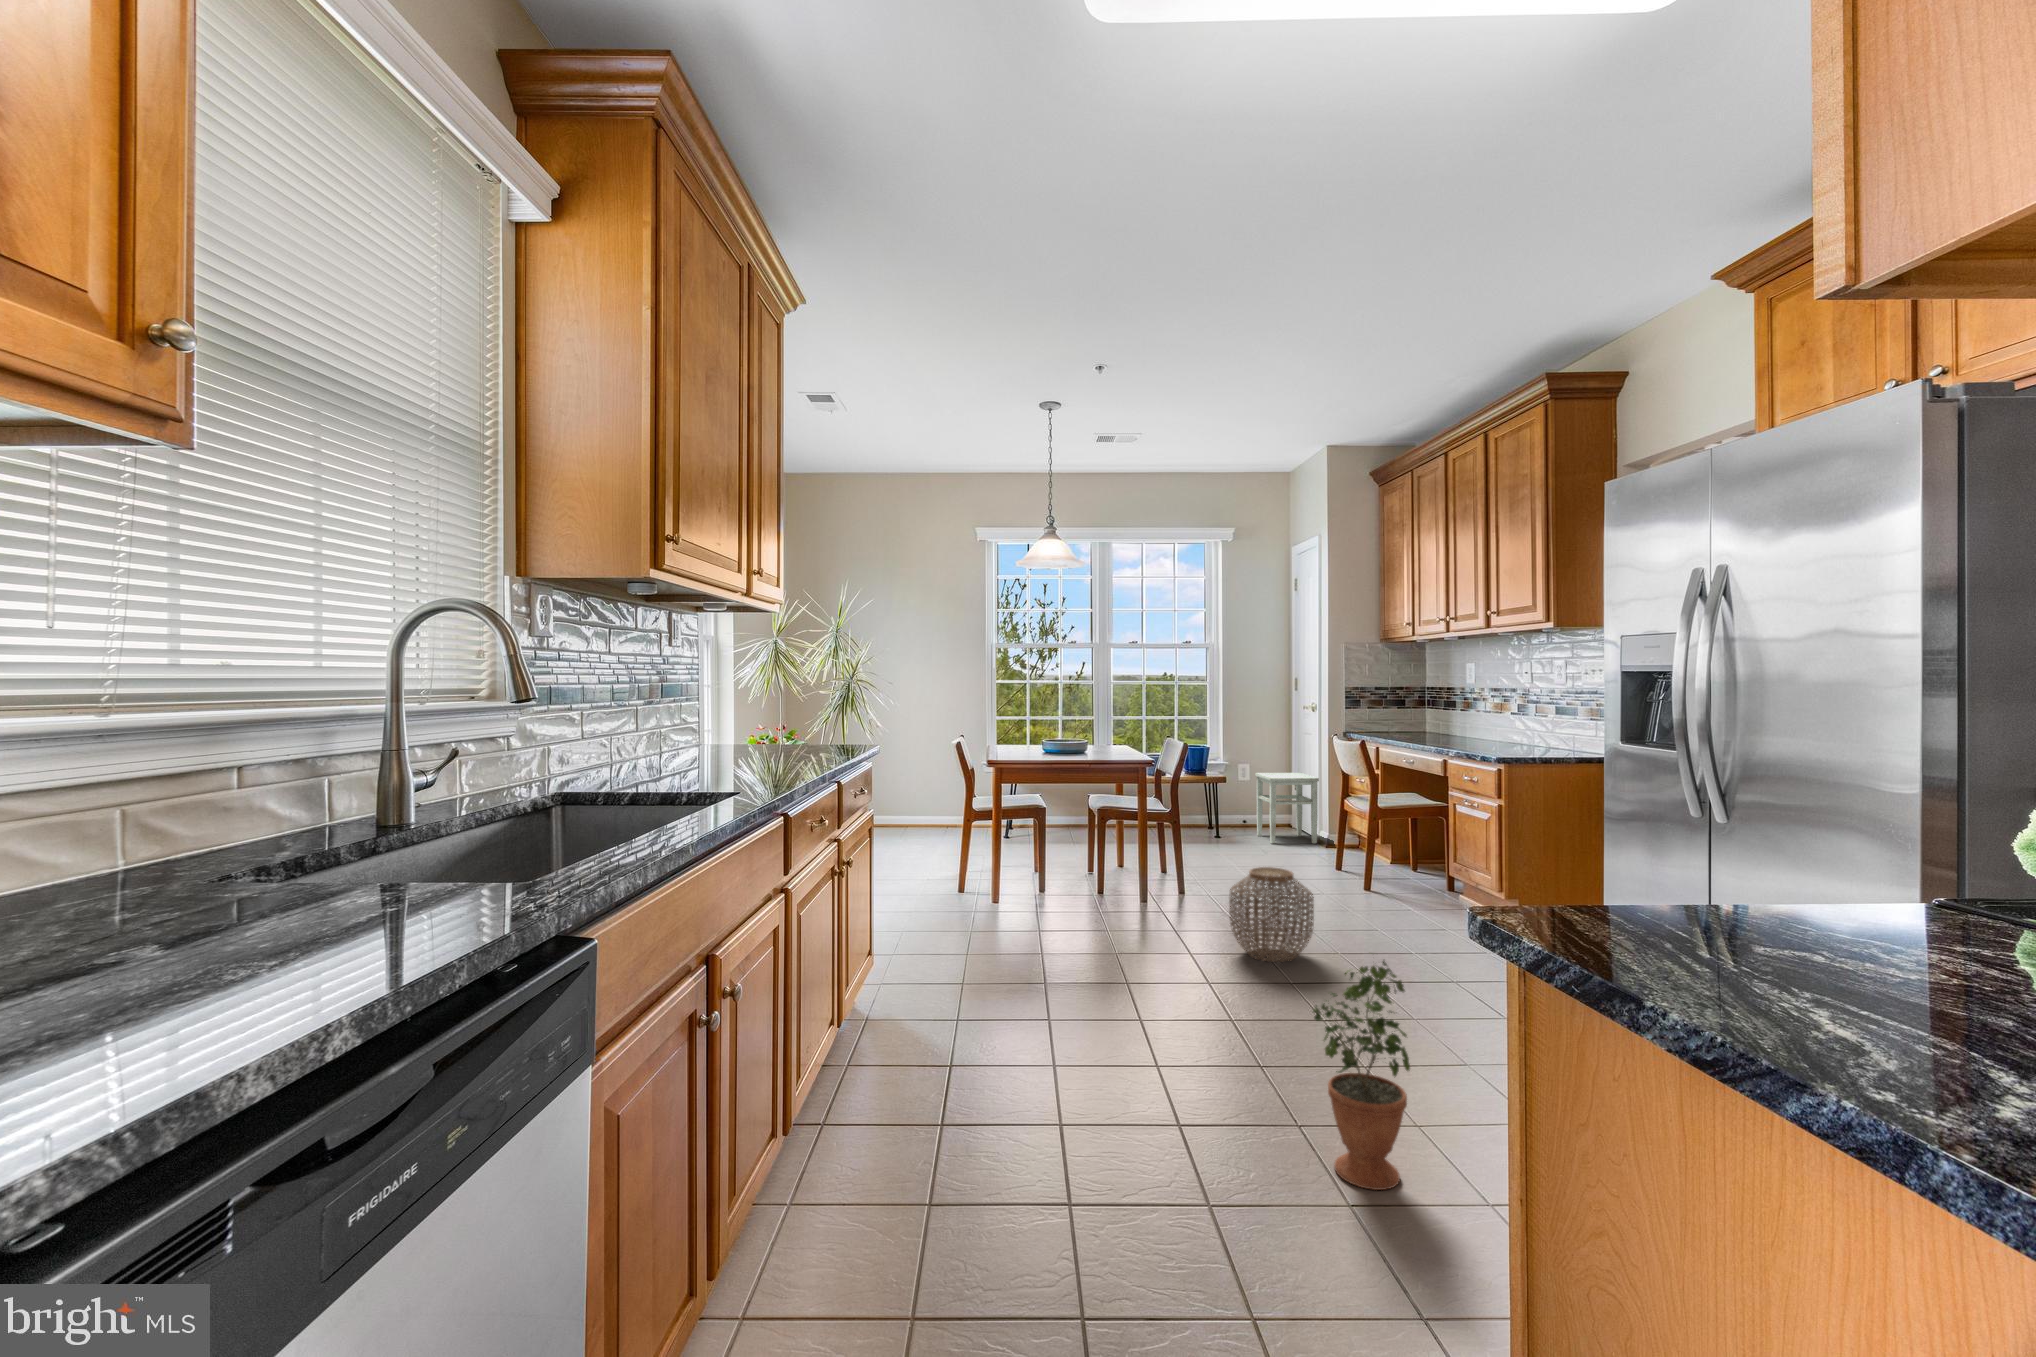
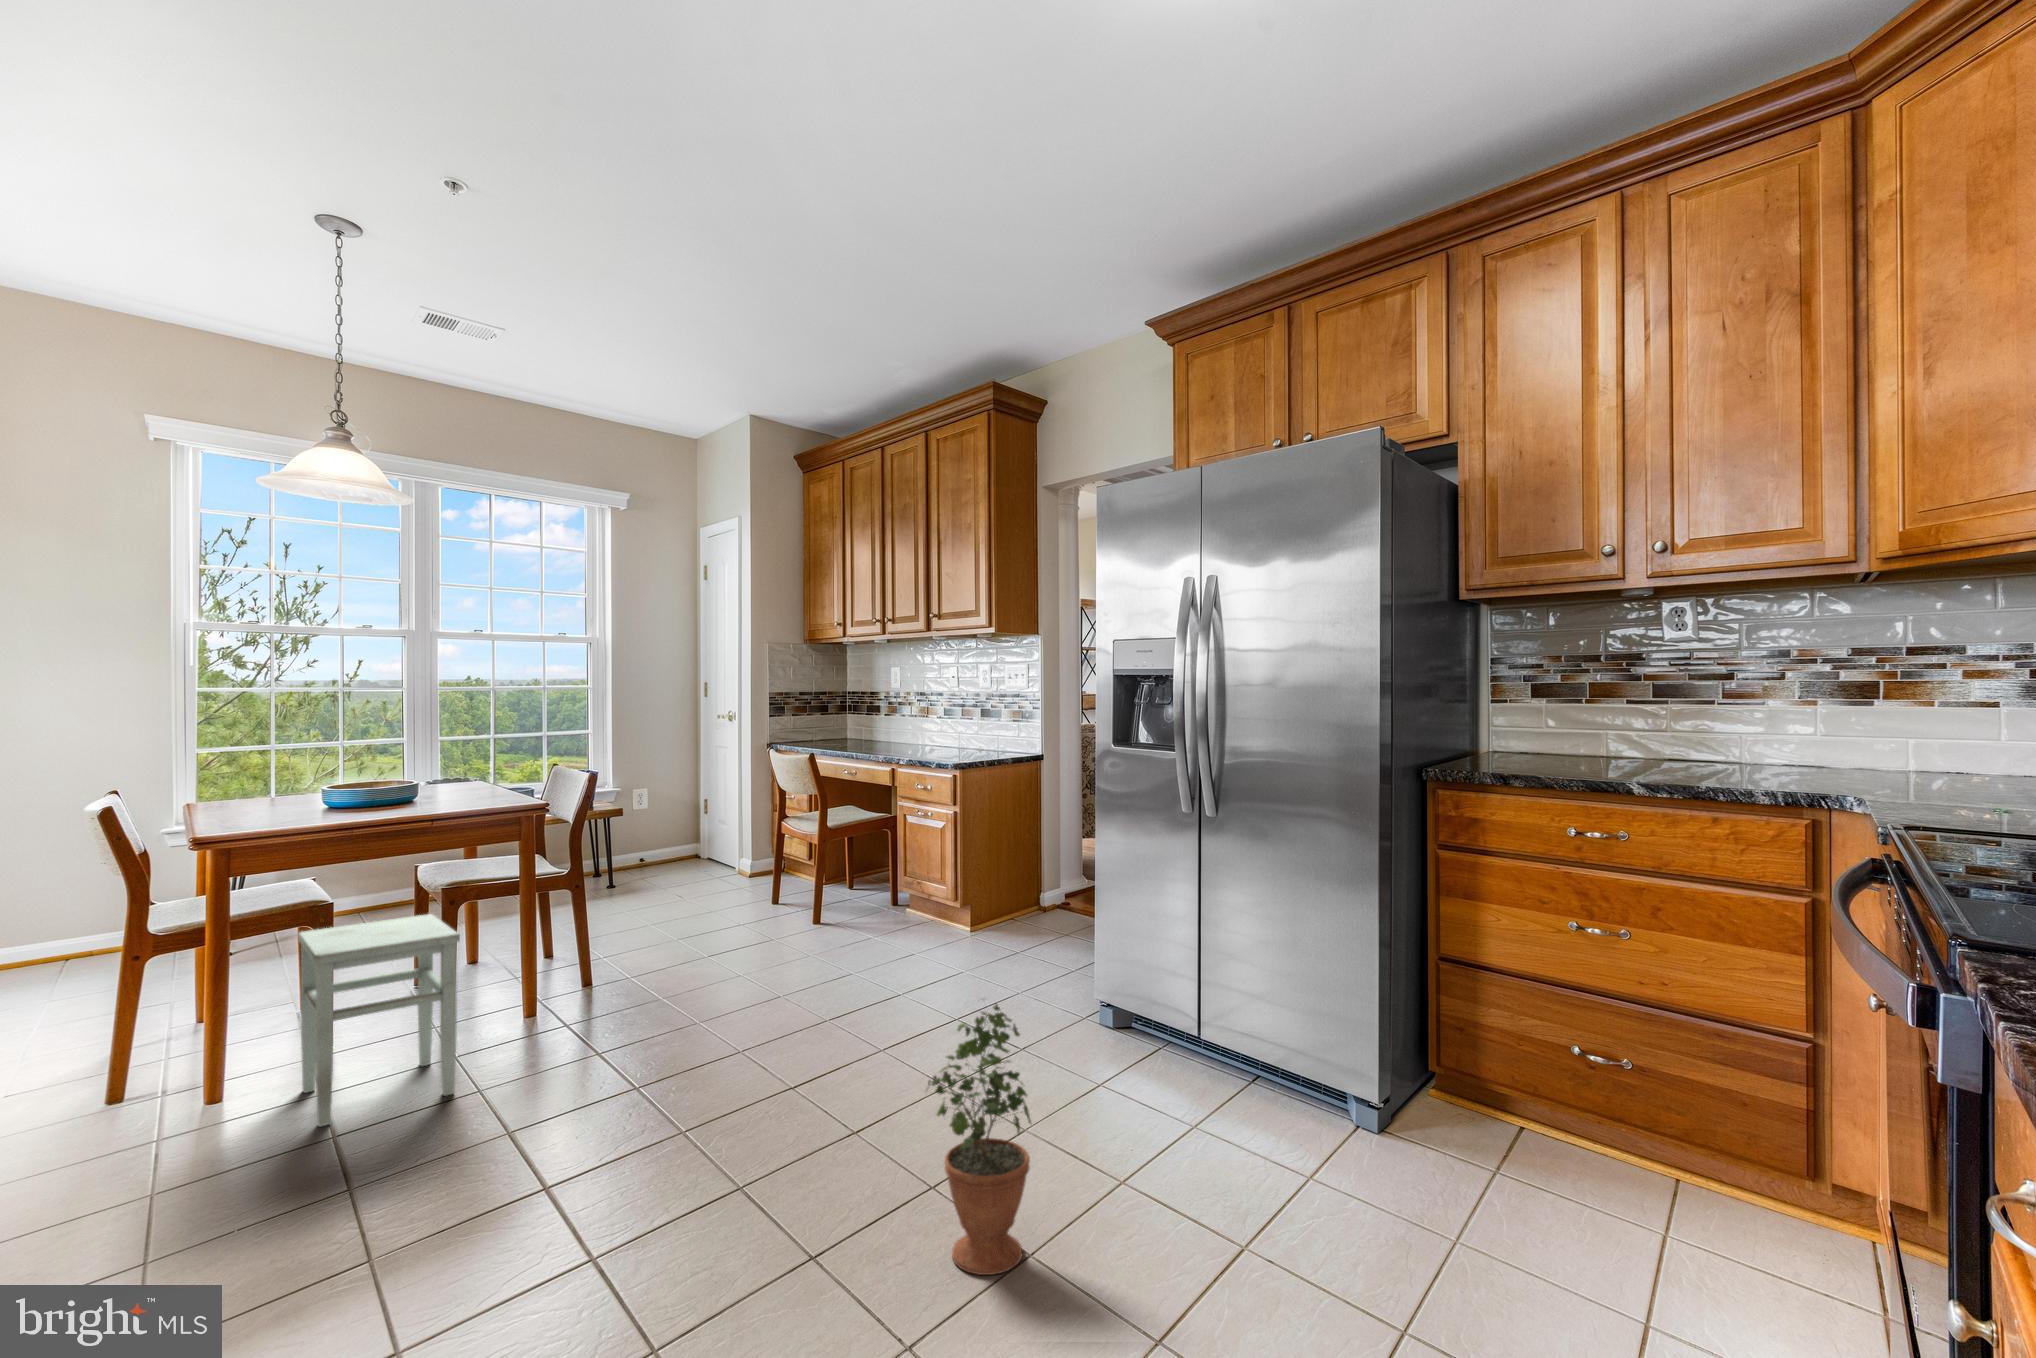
stool: present [1255,773,1319,844] -> present [298,914,460,1127]
woven basket: present [1229,867,1314,962] -> none [702,911,804,1027]

